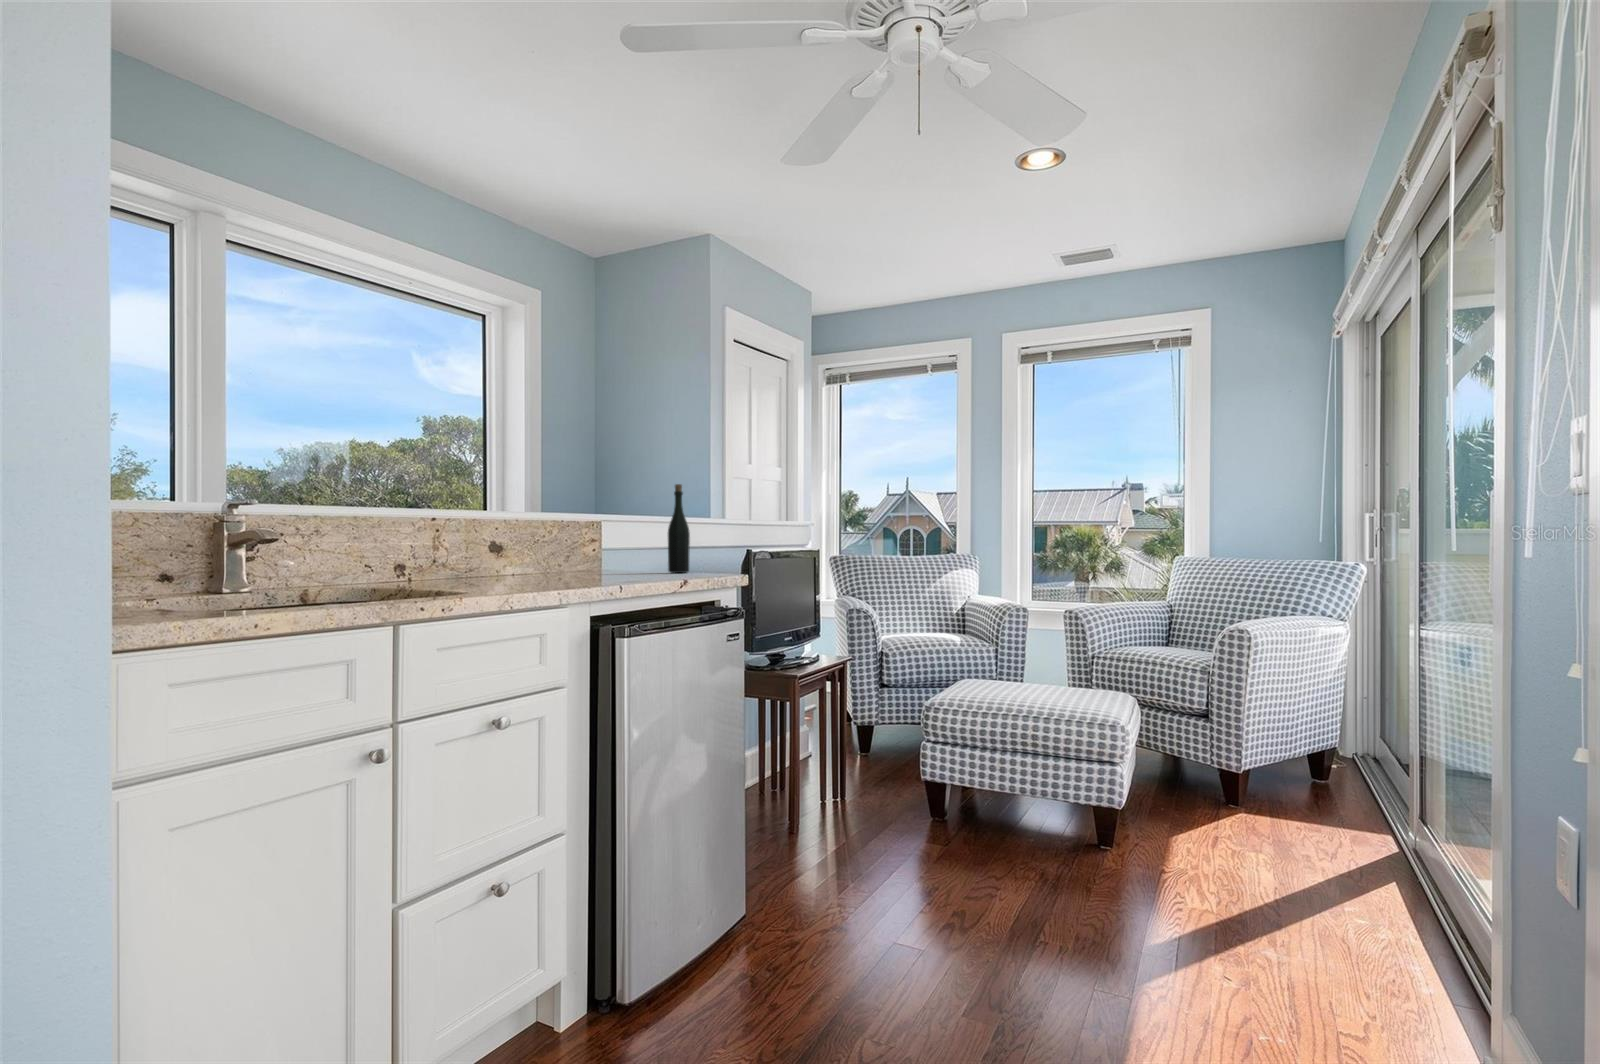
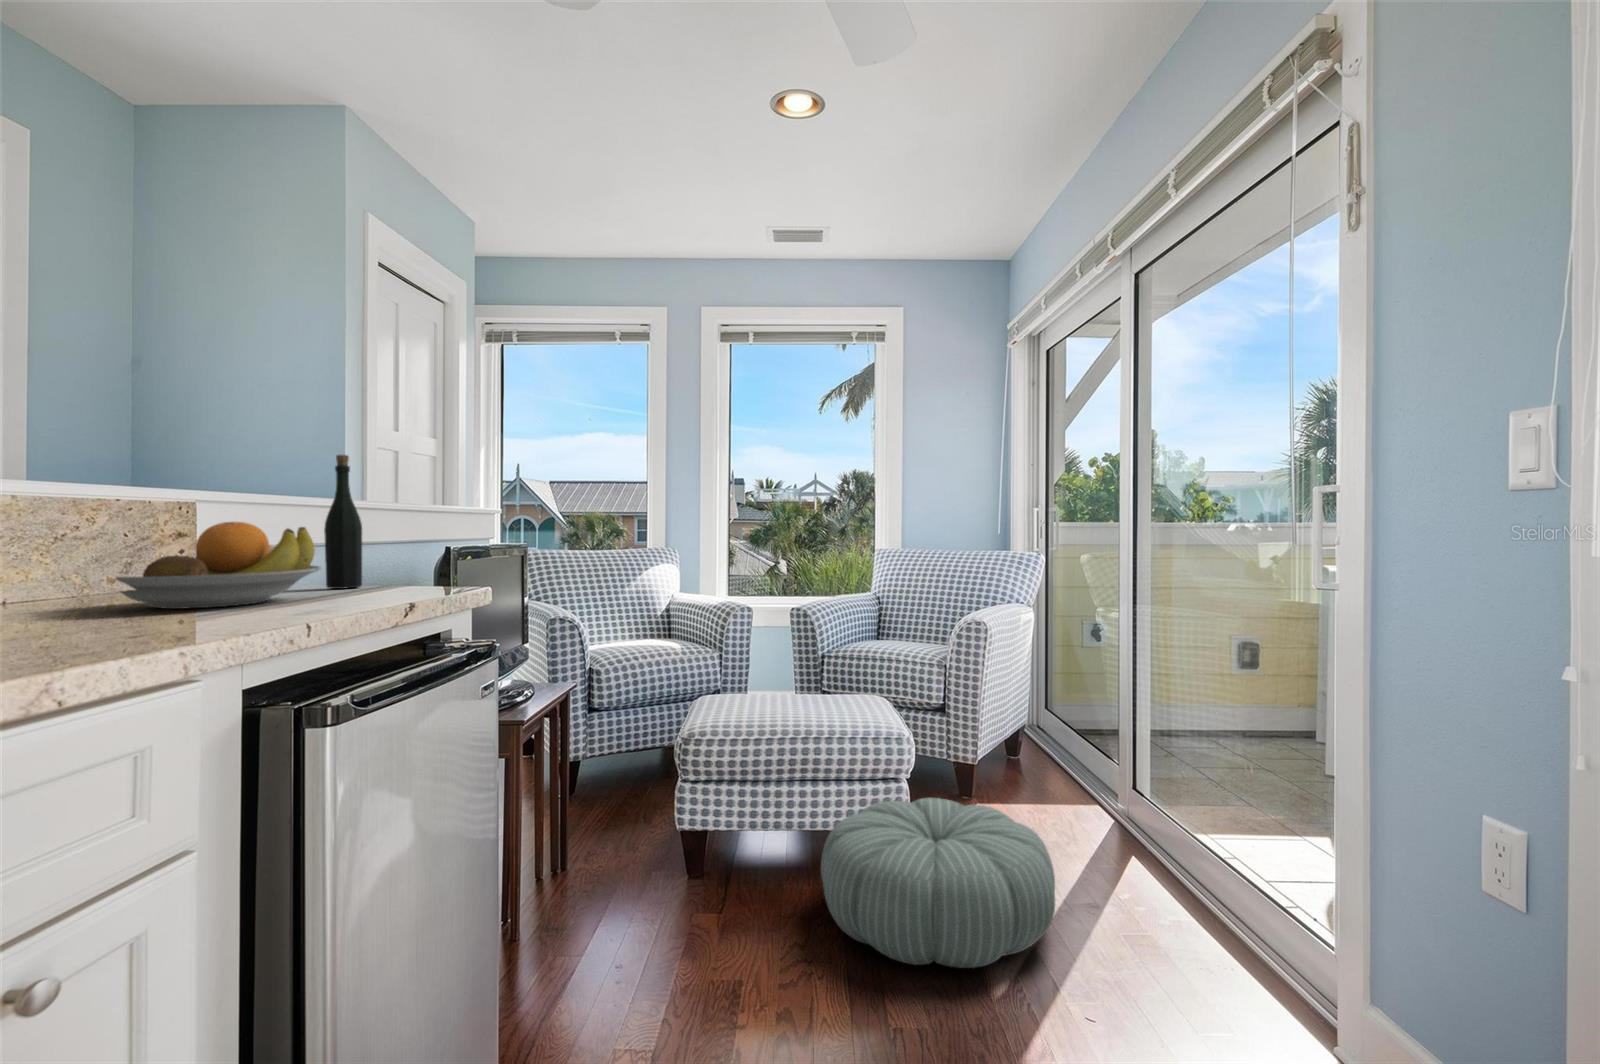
fruit bowl: none [537,528,656,579] -> present [116,522,321,609]
pouf: none [1016,779,1242,923] -> present [821,798,1055,968]

